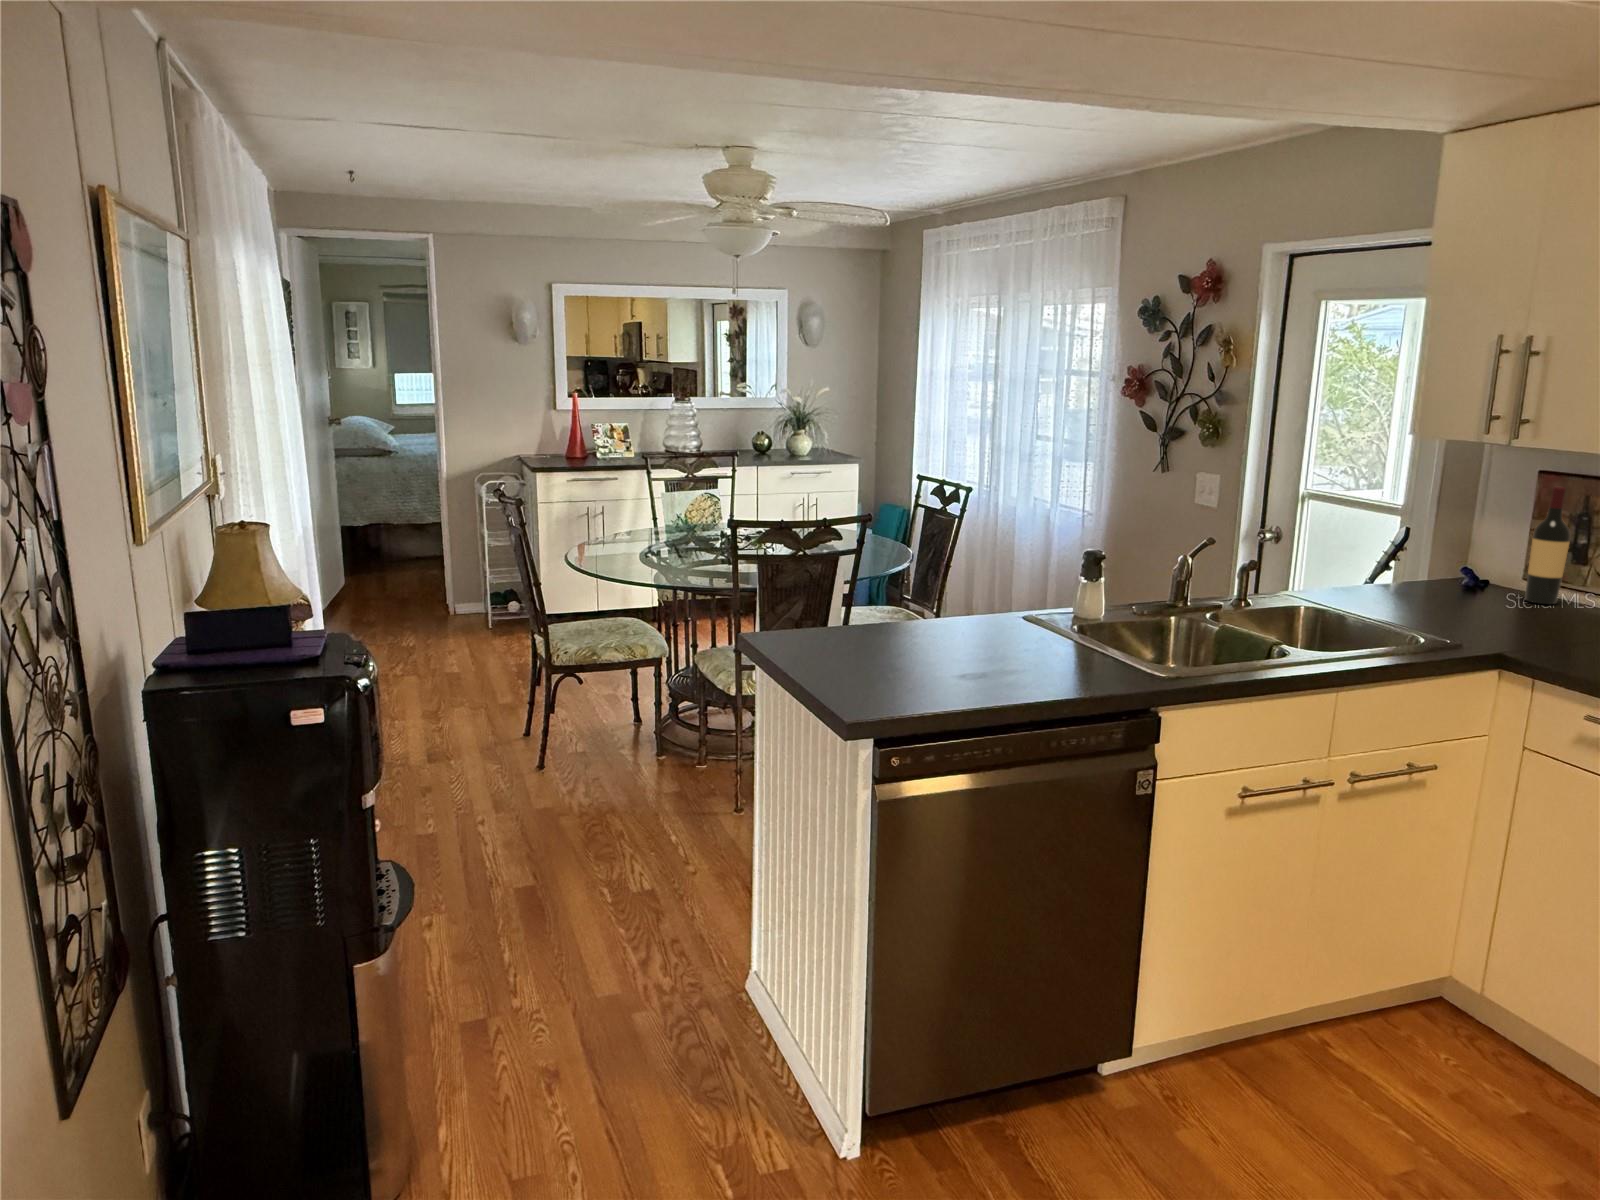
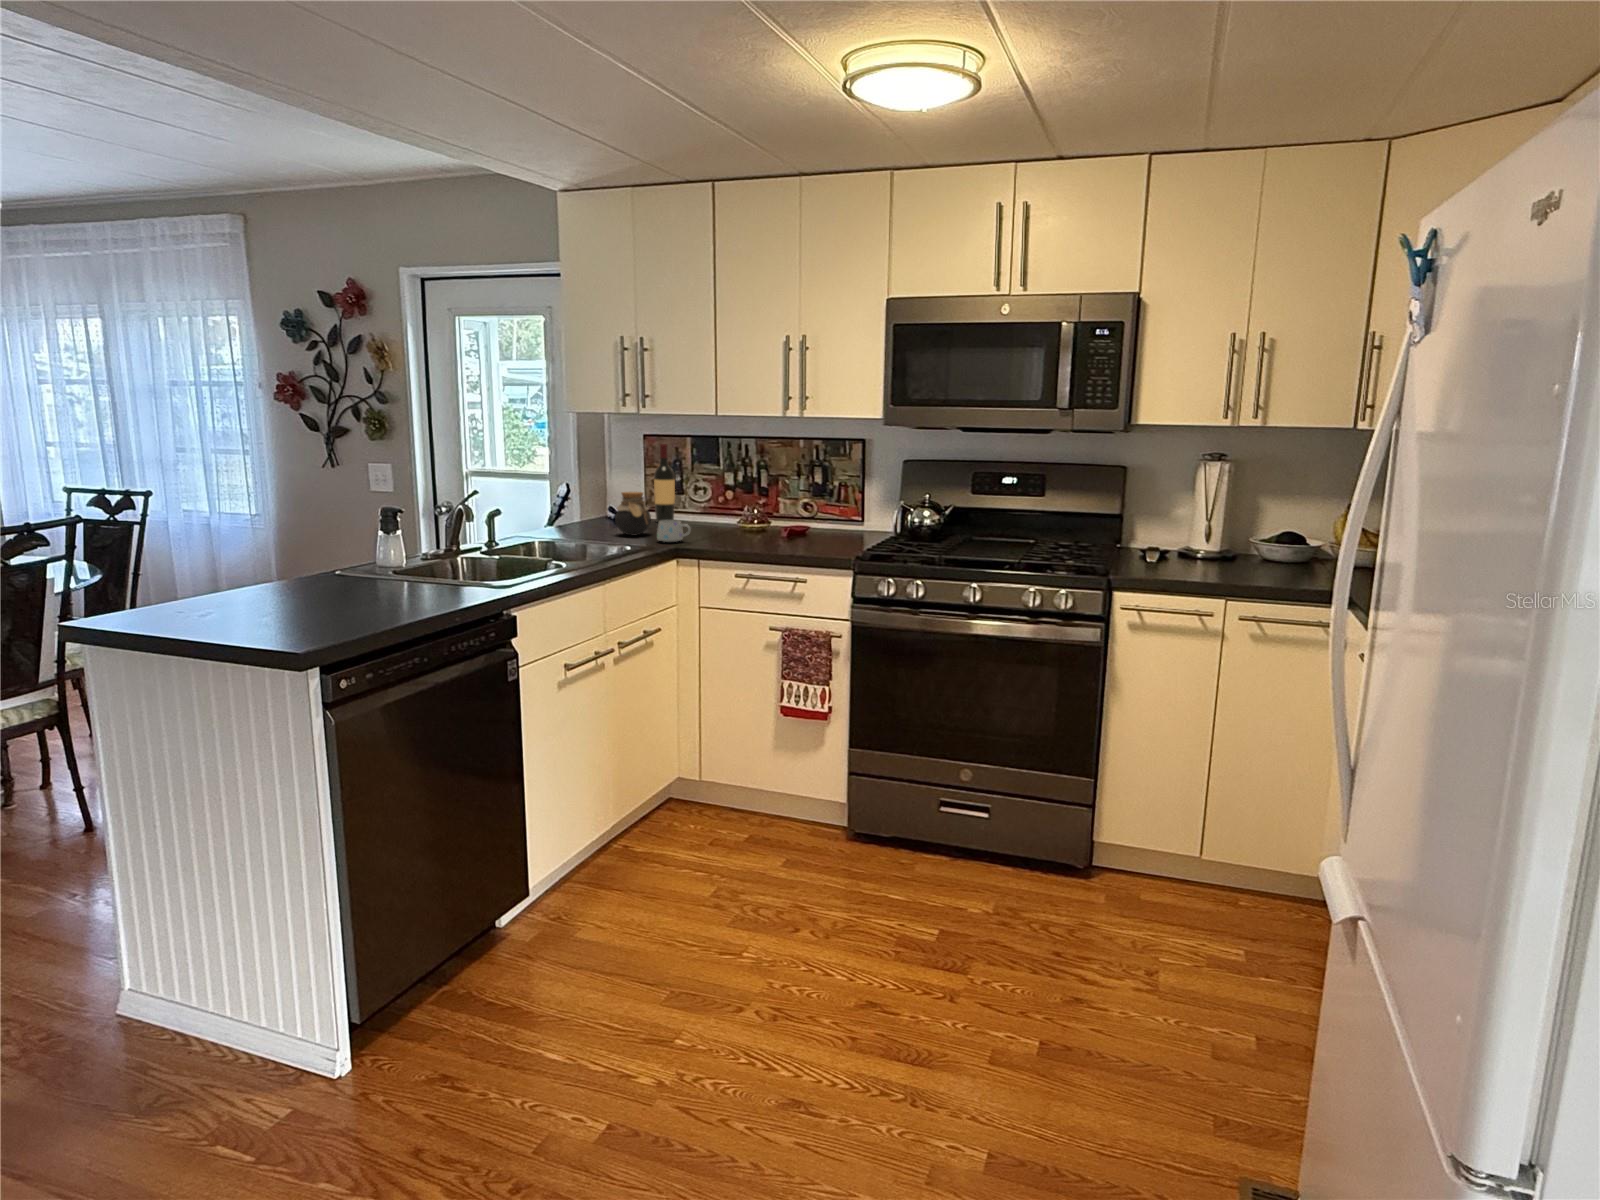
jar: none [1433,554,1494,619] -> present [615,492,651,535]
mug: none [1483,606,1542,641] -> present [657,520,691,542]

